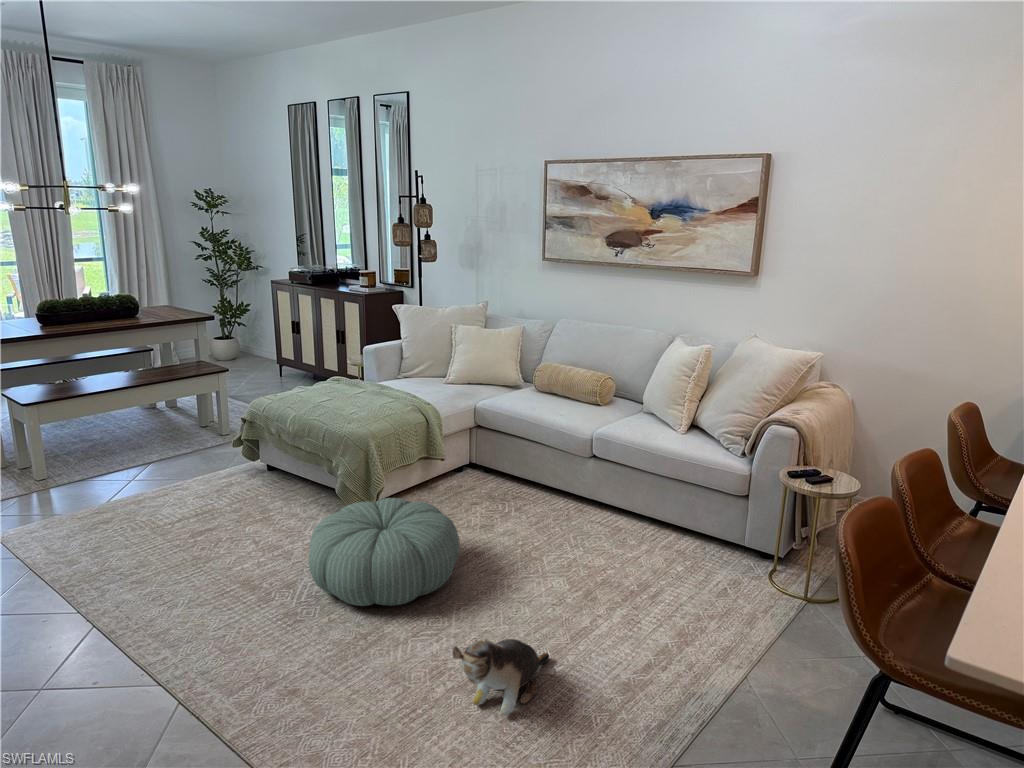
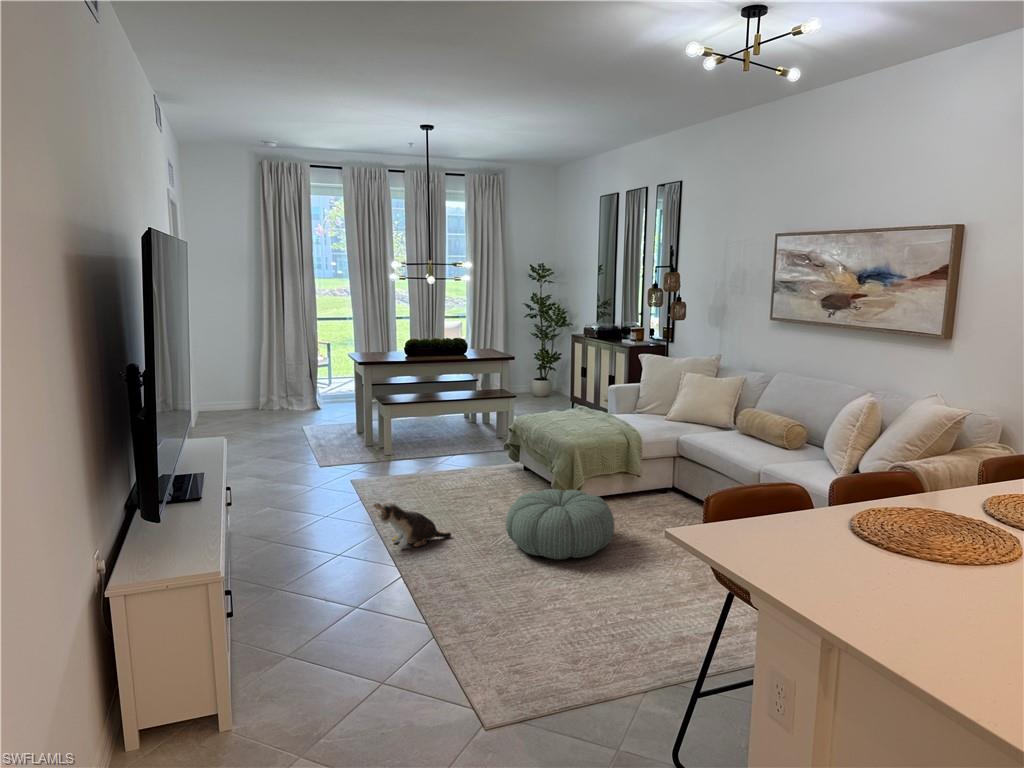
plush toy: present [452,639,549,715] -> present [373,503,451,548]

